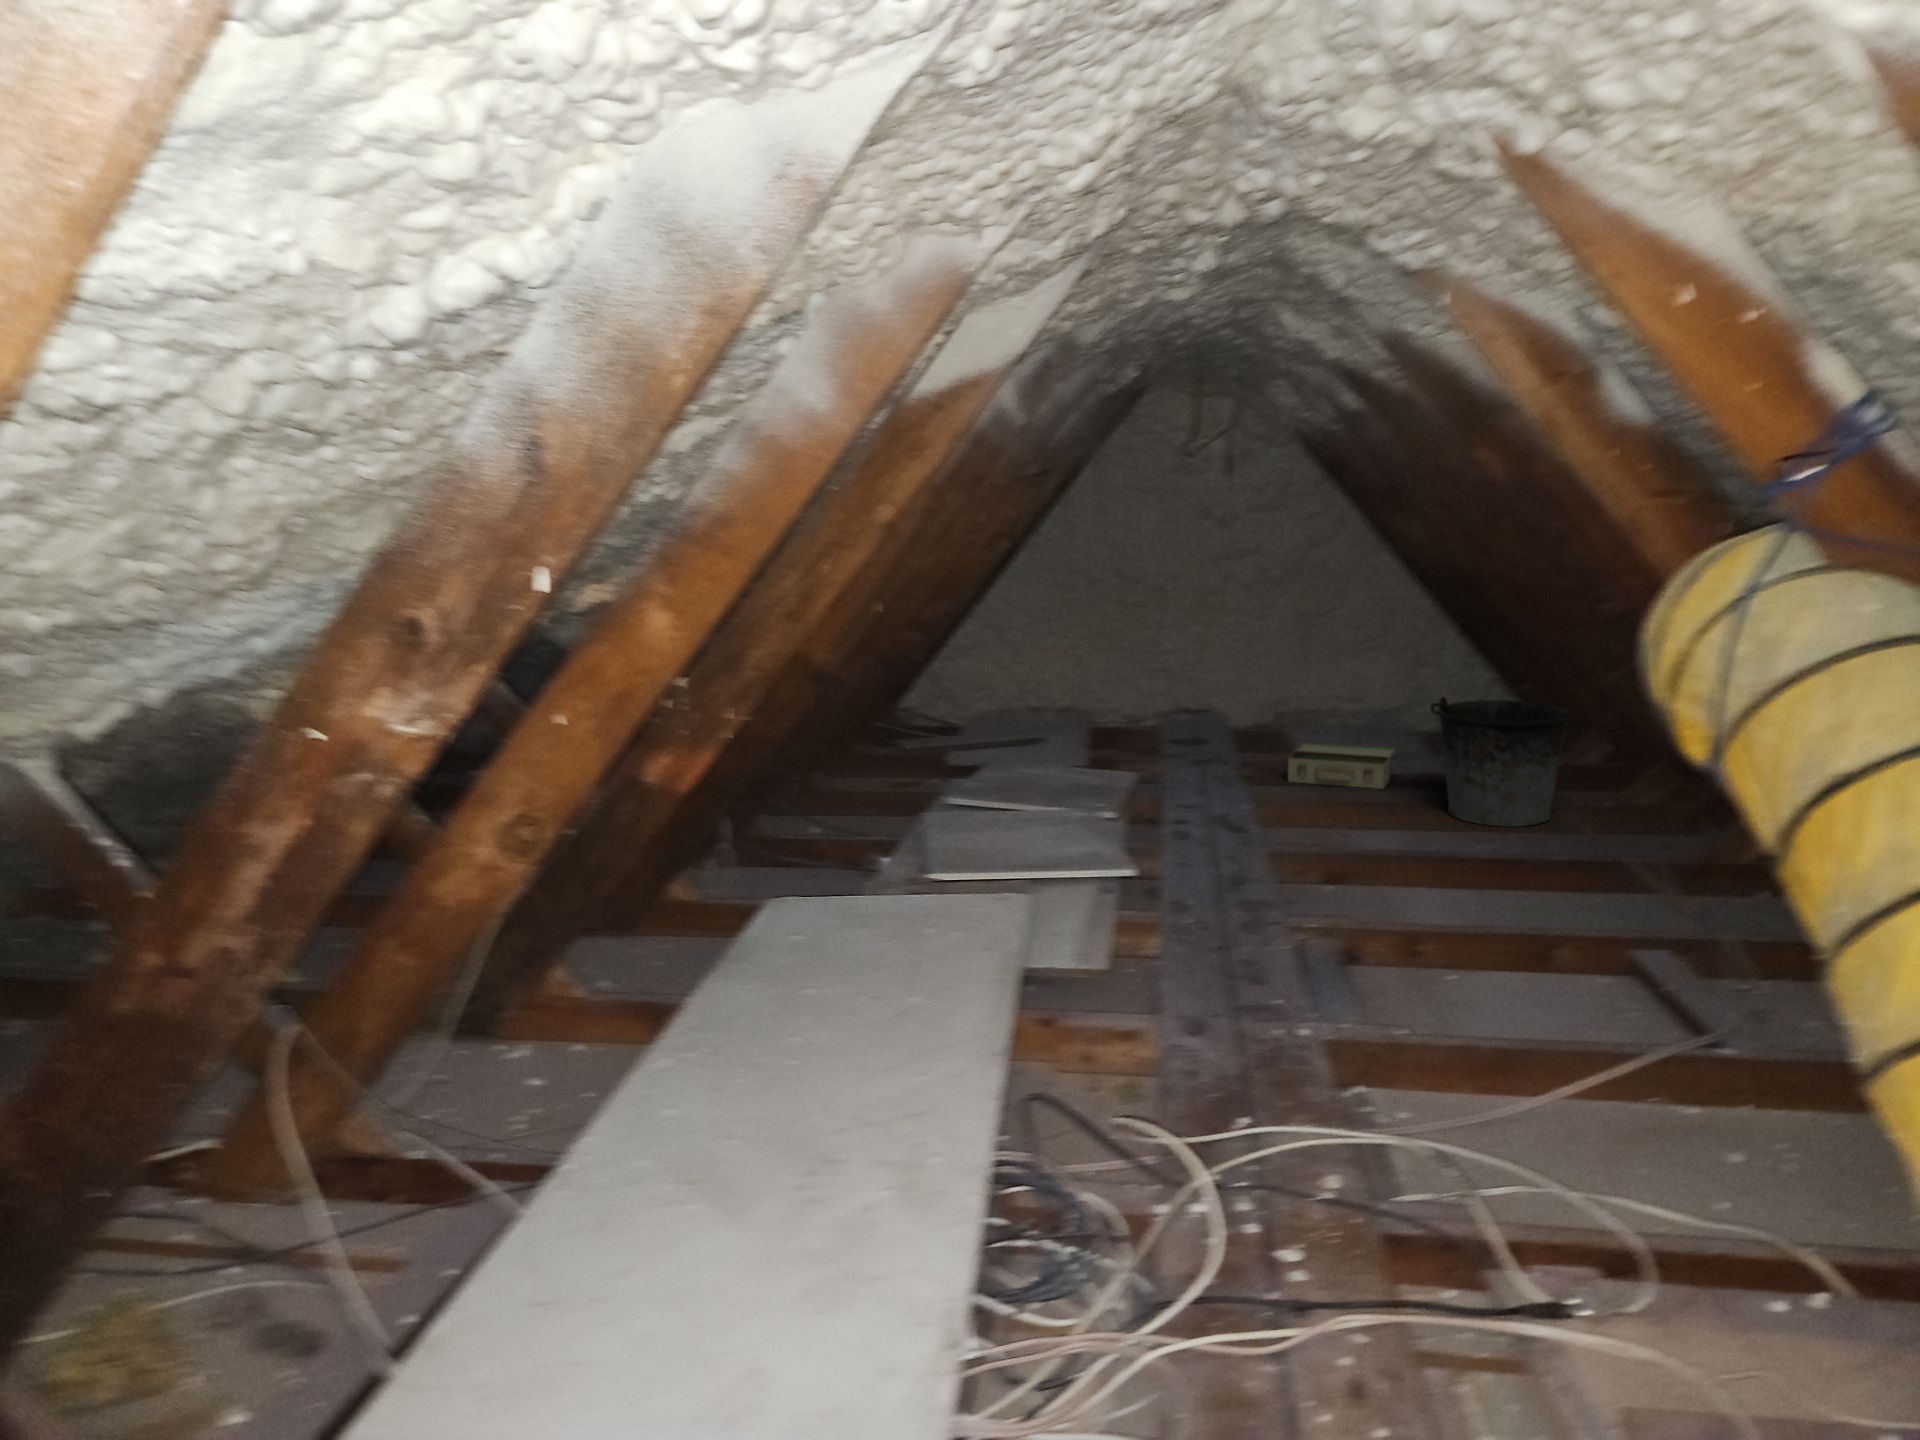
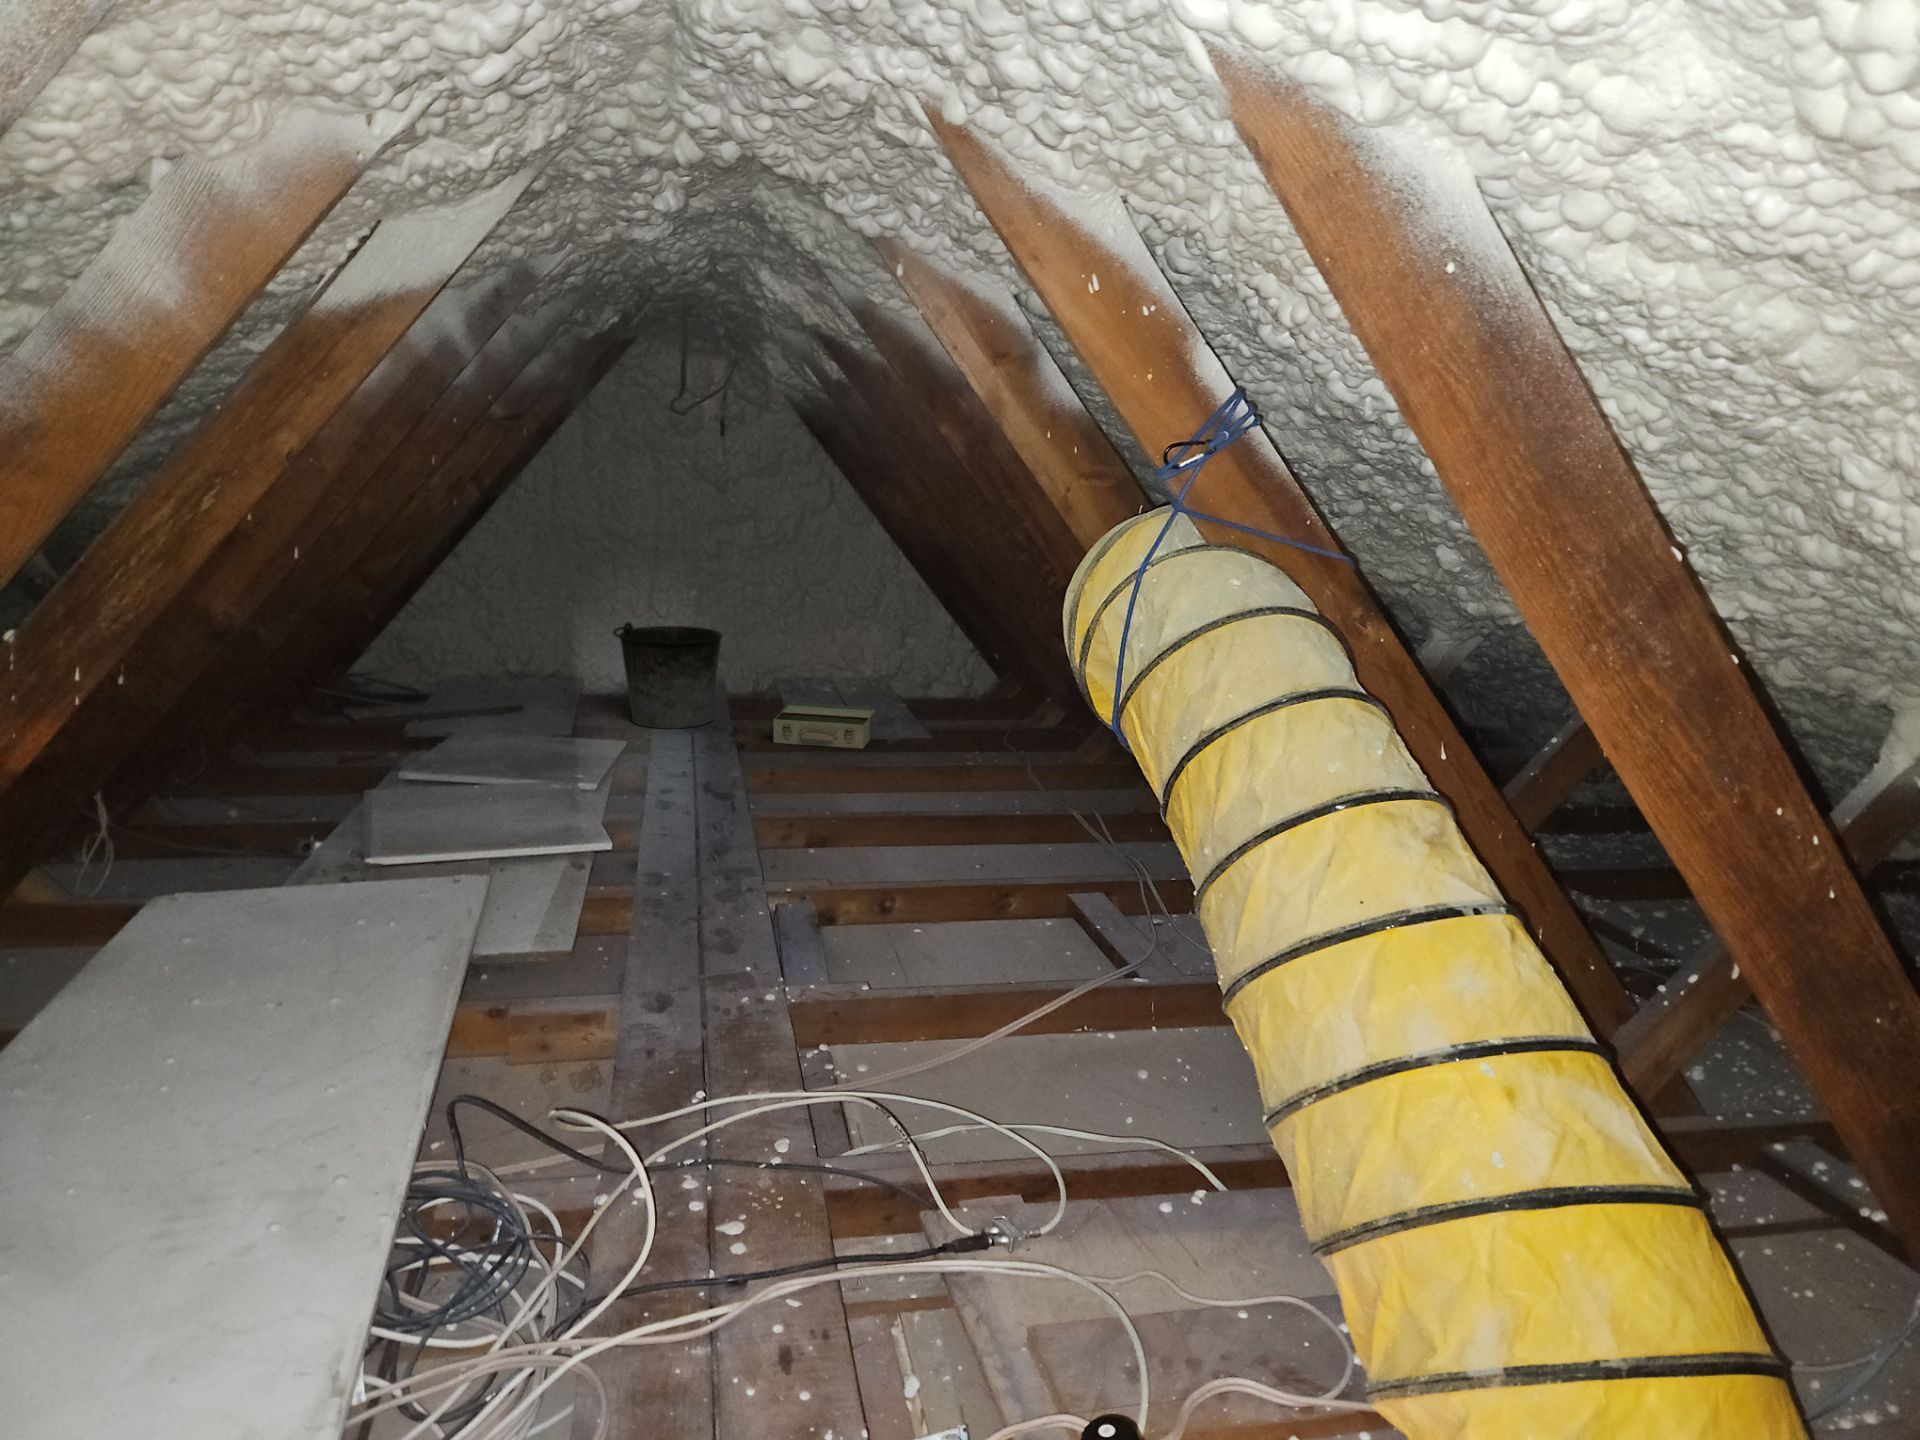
bucket: present [1430,697,1574,827] -> present [613,622,722,729]

